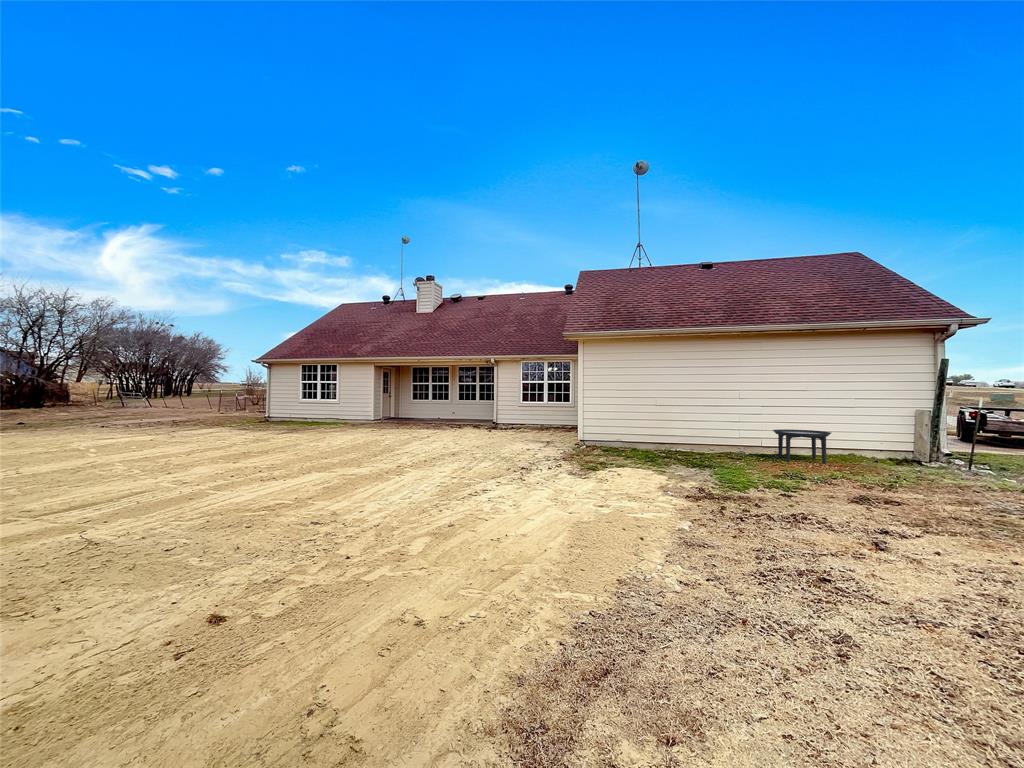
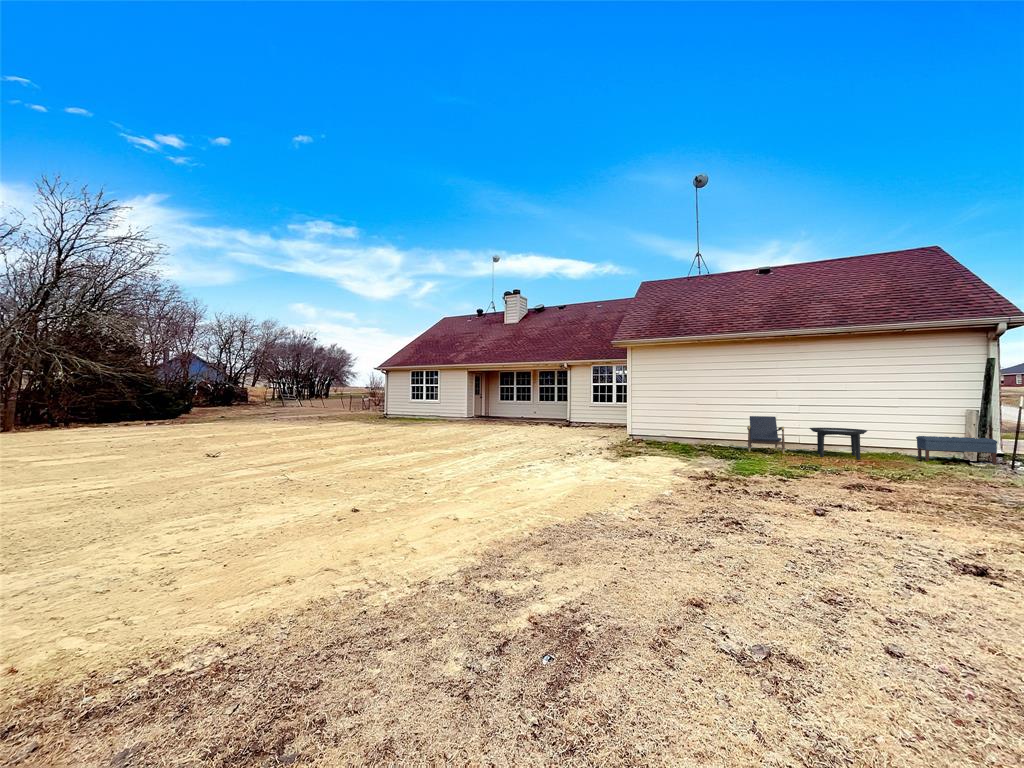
lounge chair: none [709,418,750,459] -> present [747,416,785,454]
bench: none [871,437,947,465] -> present [916,436,997,465]

